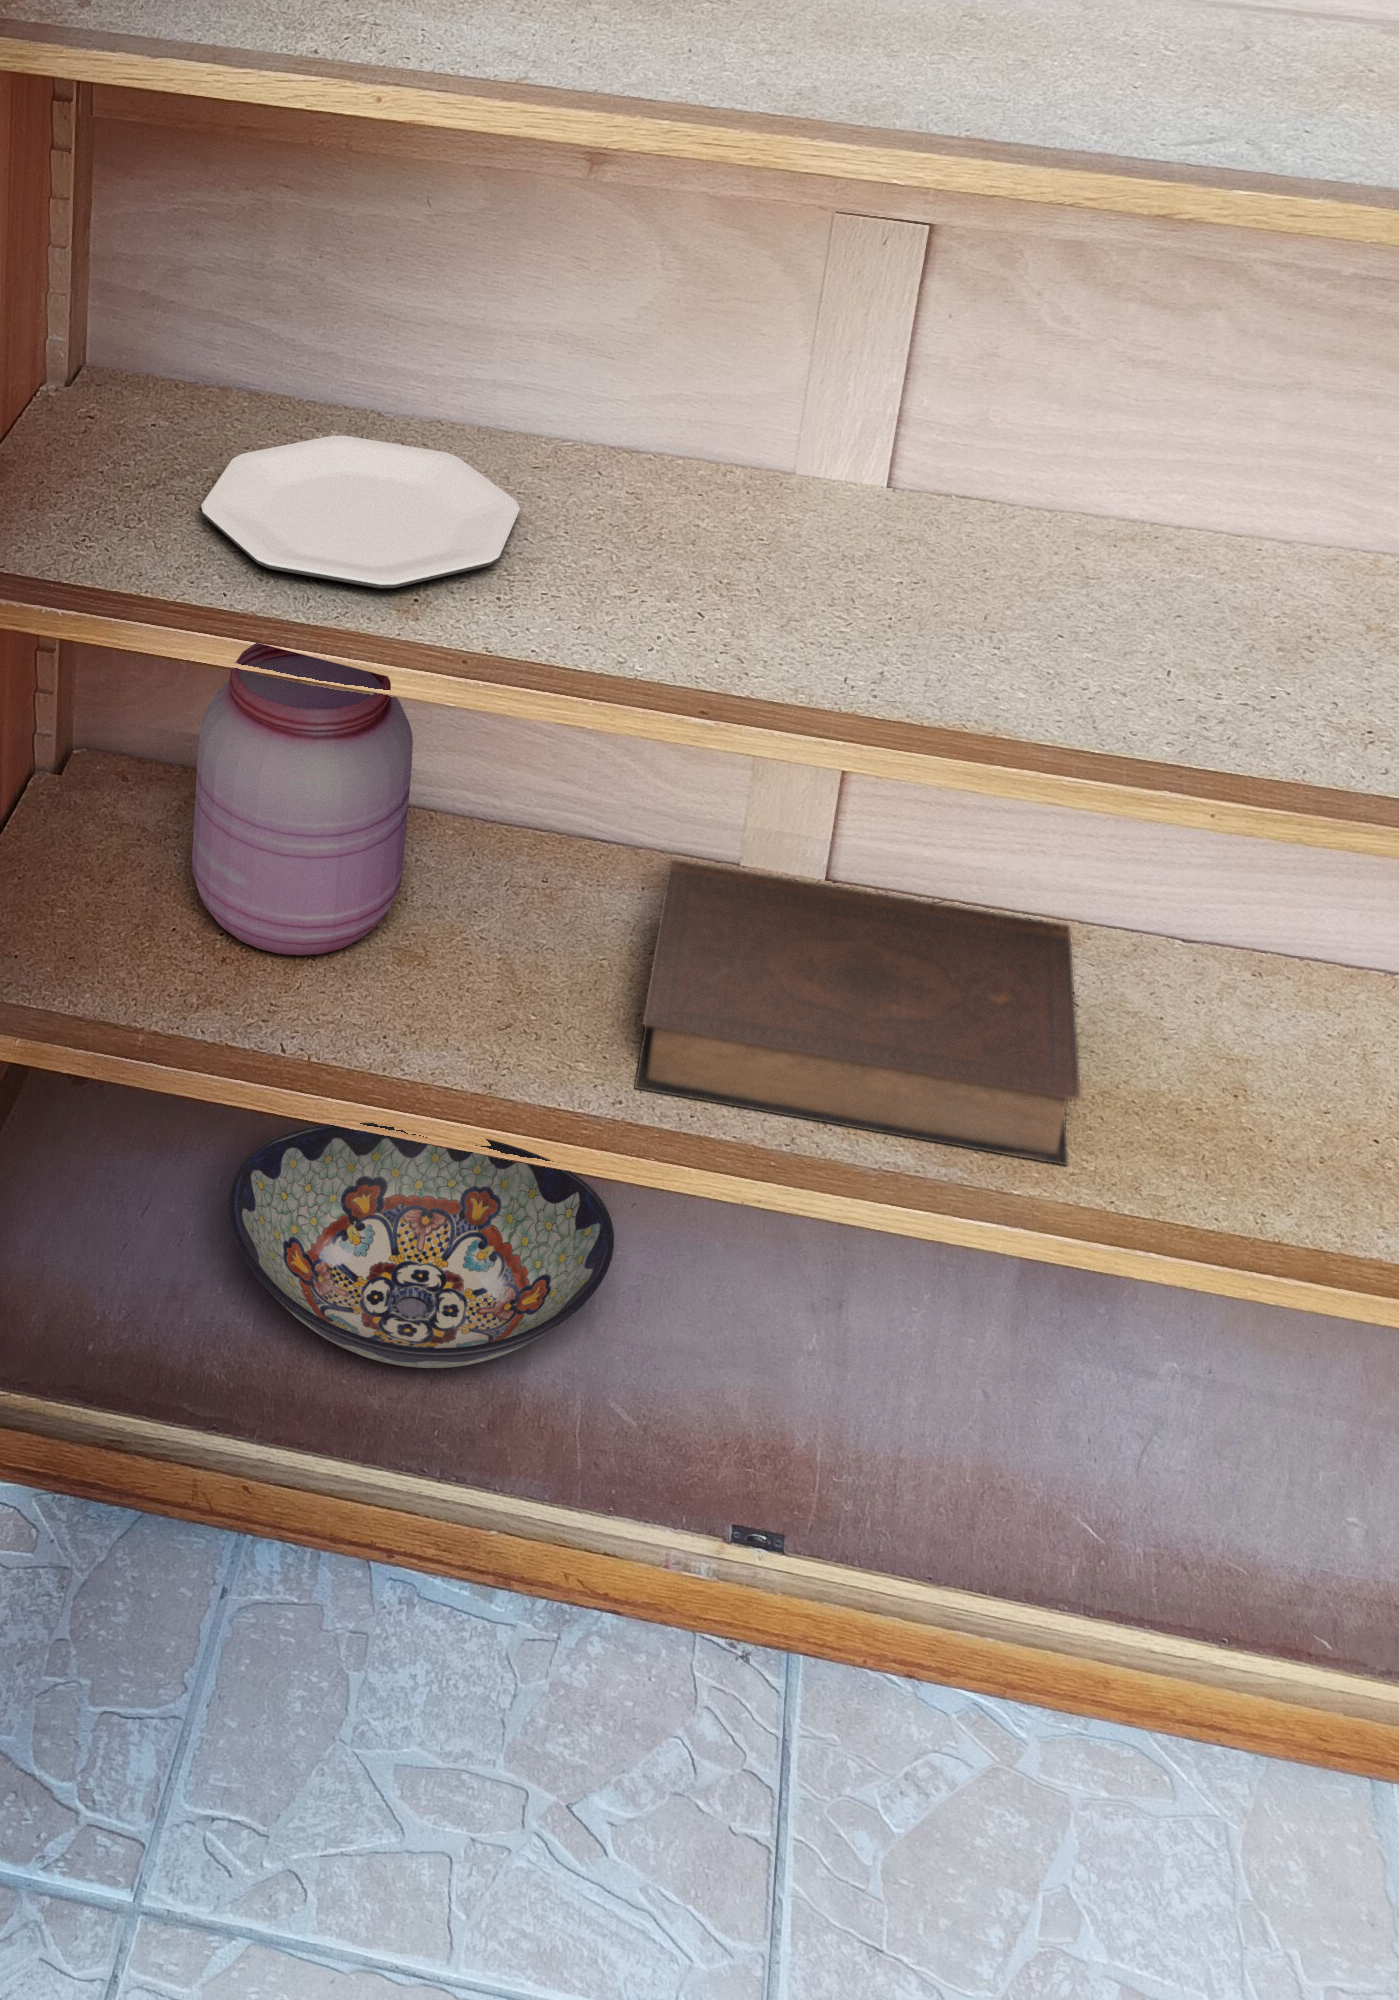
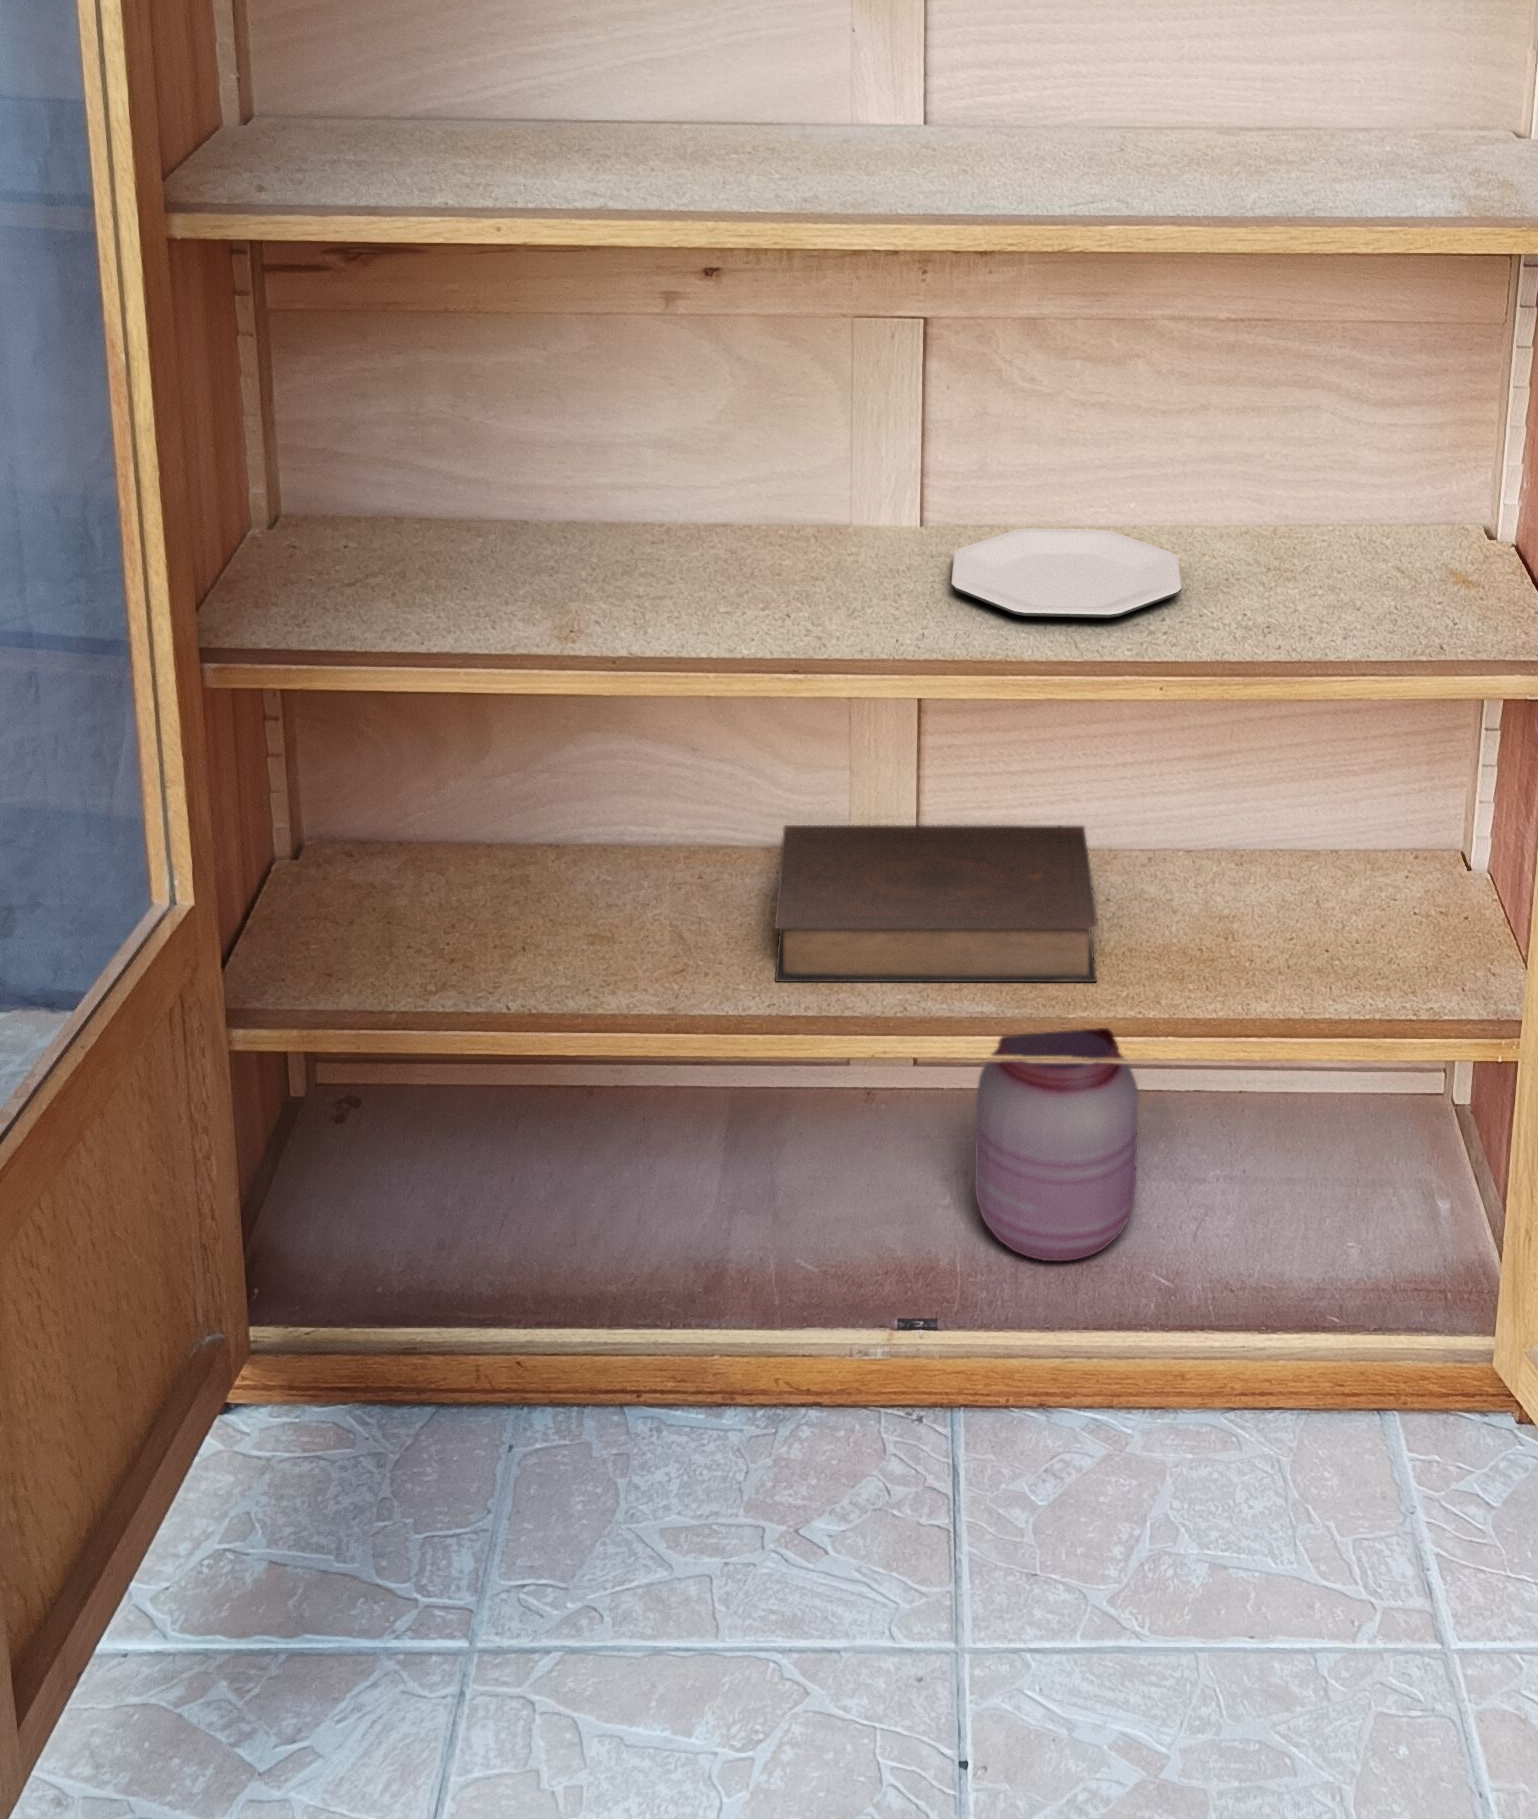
plate: present [201,436,520,588] -> present [952,529,1182,618]
jar: present [192,643,413,955] -> present [975,1028,1138,1261]
decorative bowl: present [228,1123,614,1368] -> none [474,1085,779,1255]

